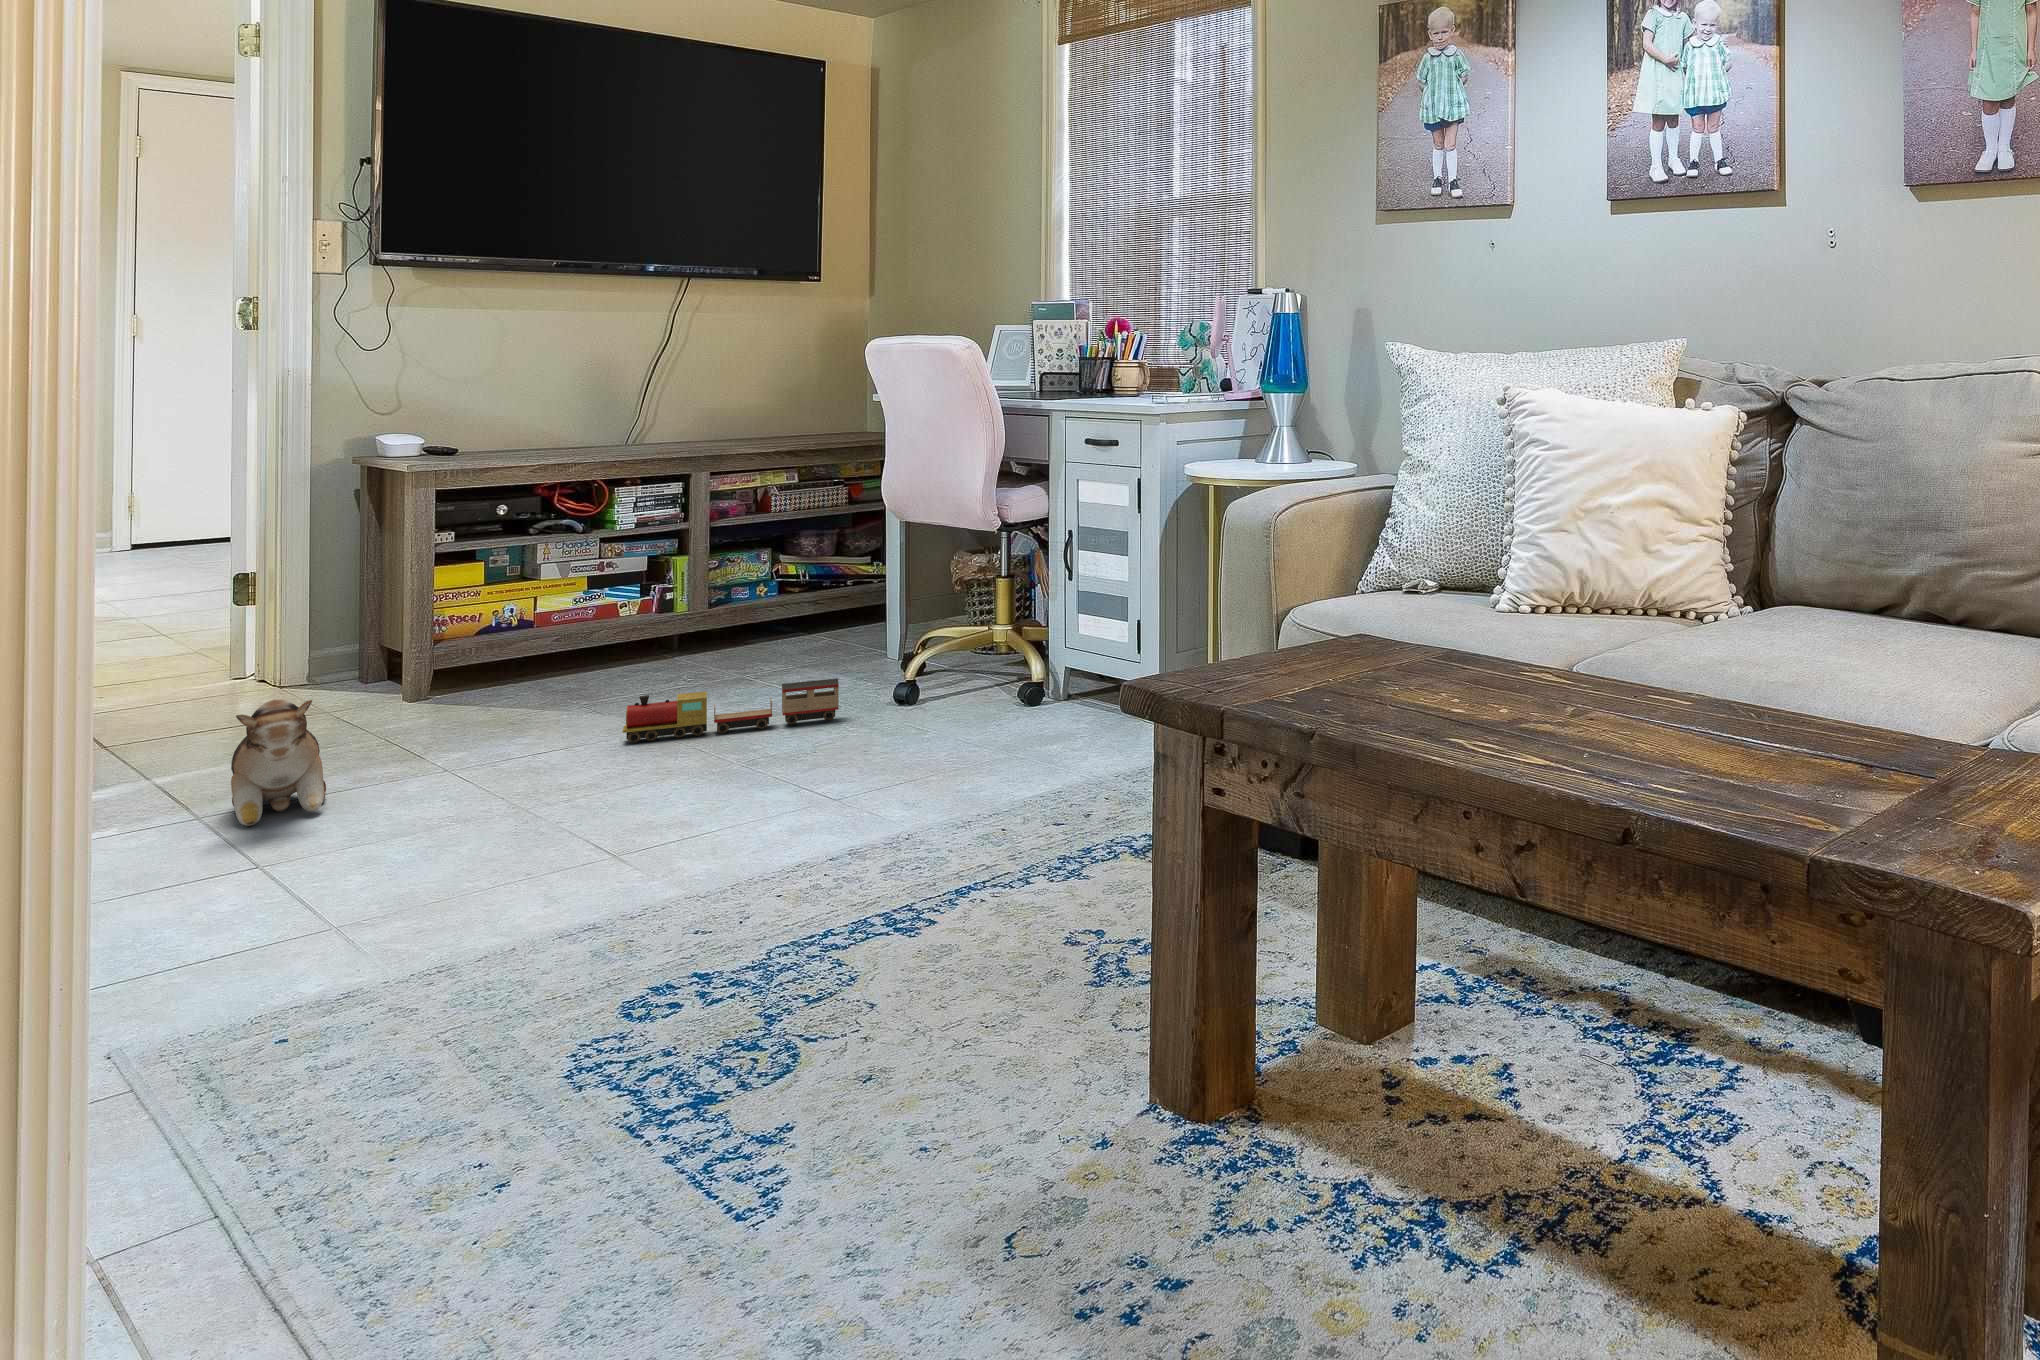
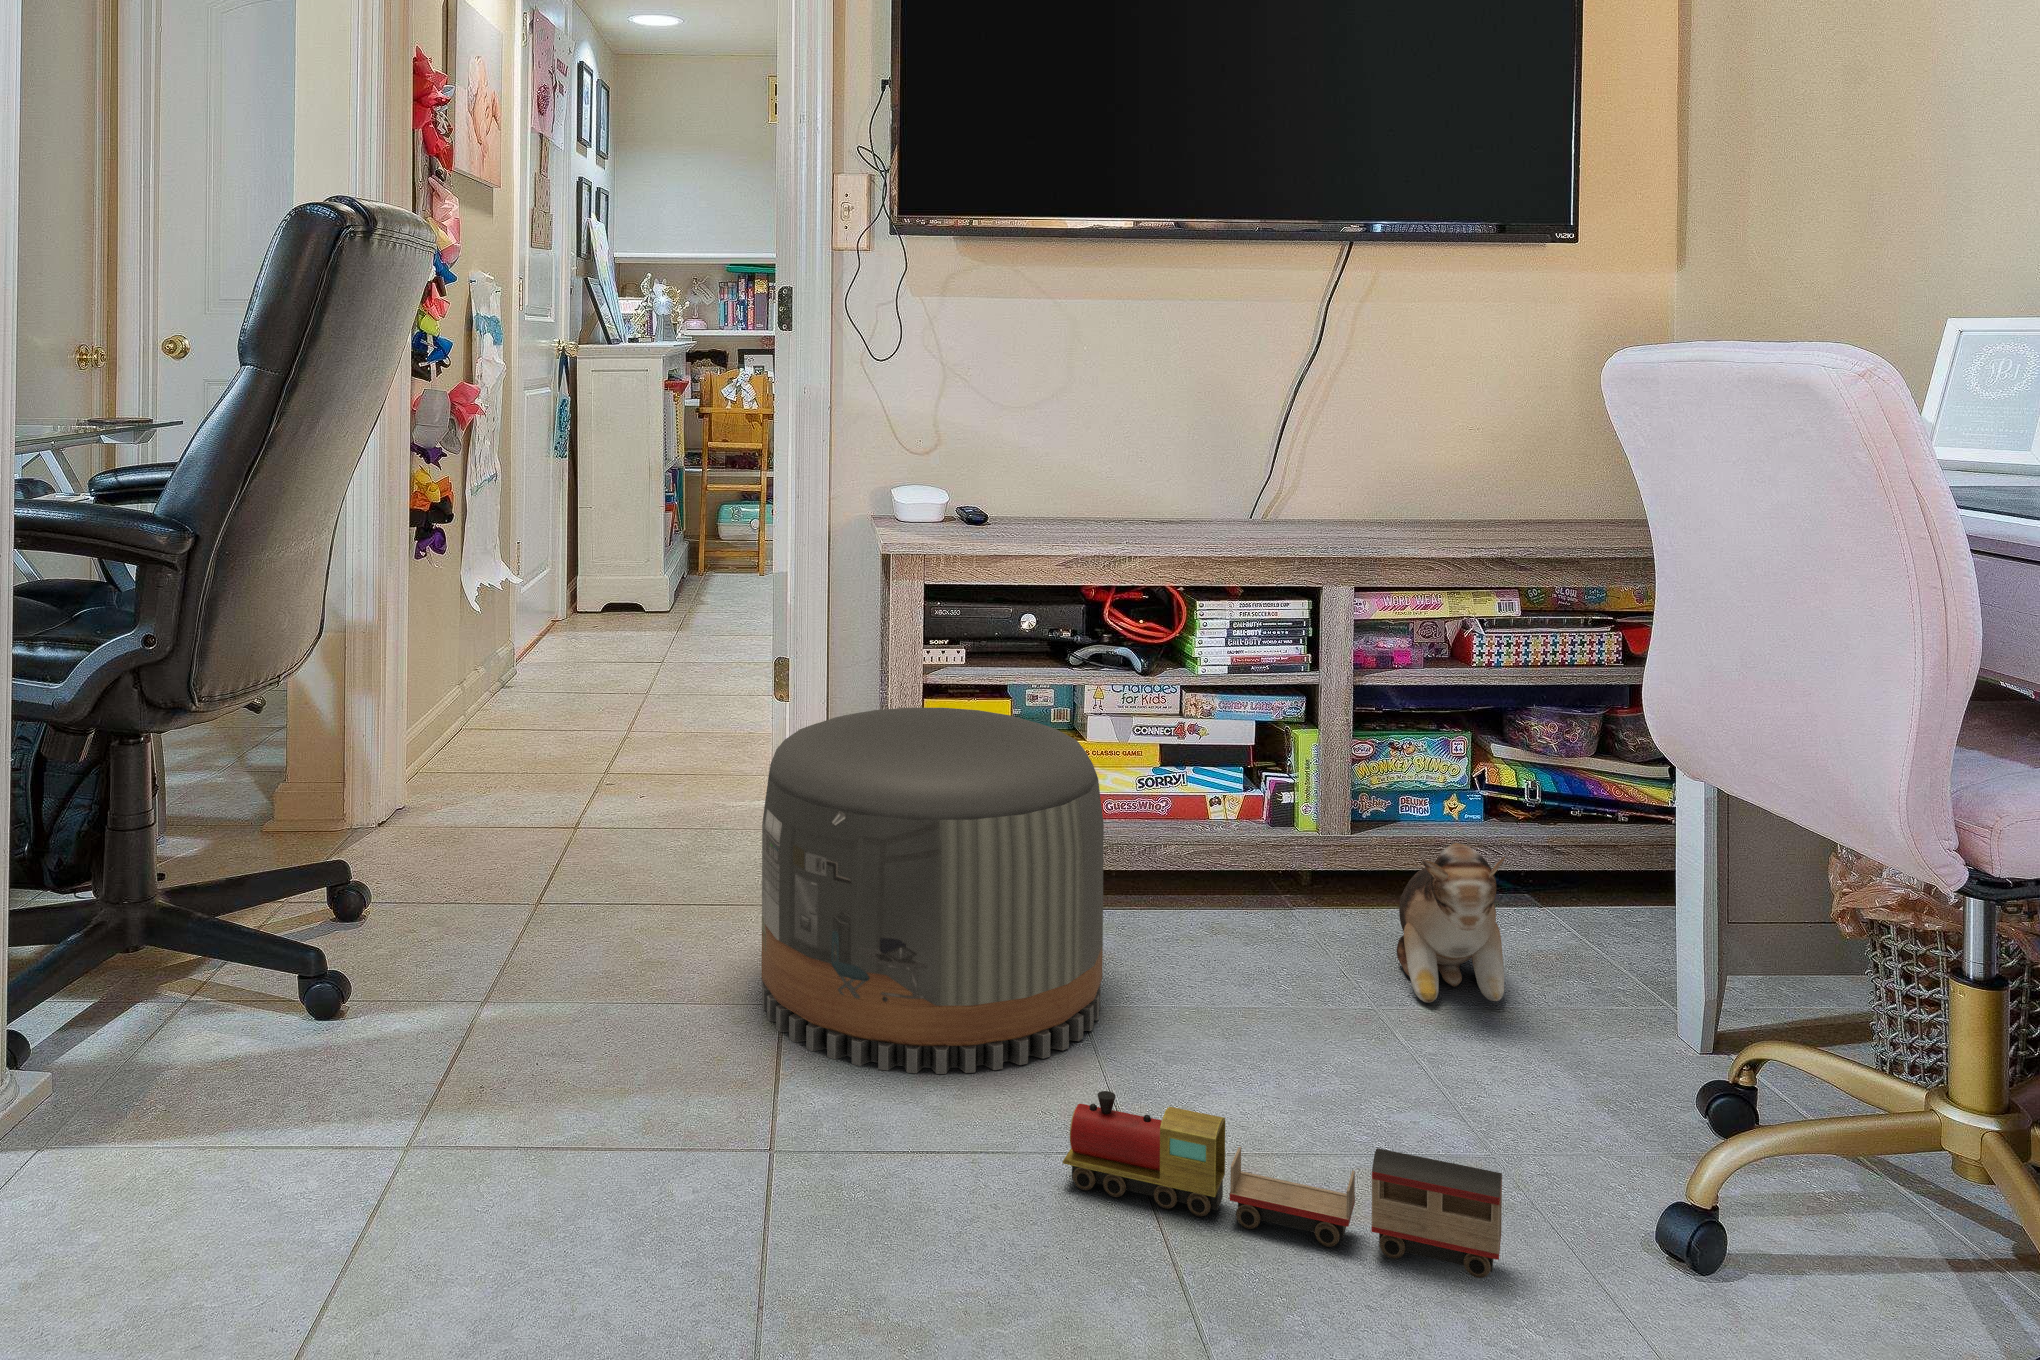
pouf: none [350,555,593,748] -> present [761,708,1104,1074]
plush toy: present [231,700,326,826] -> present [1397,843,1505,1003]

